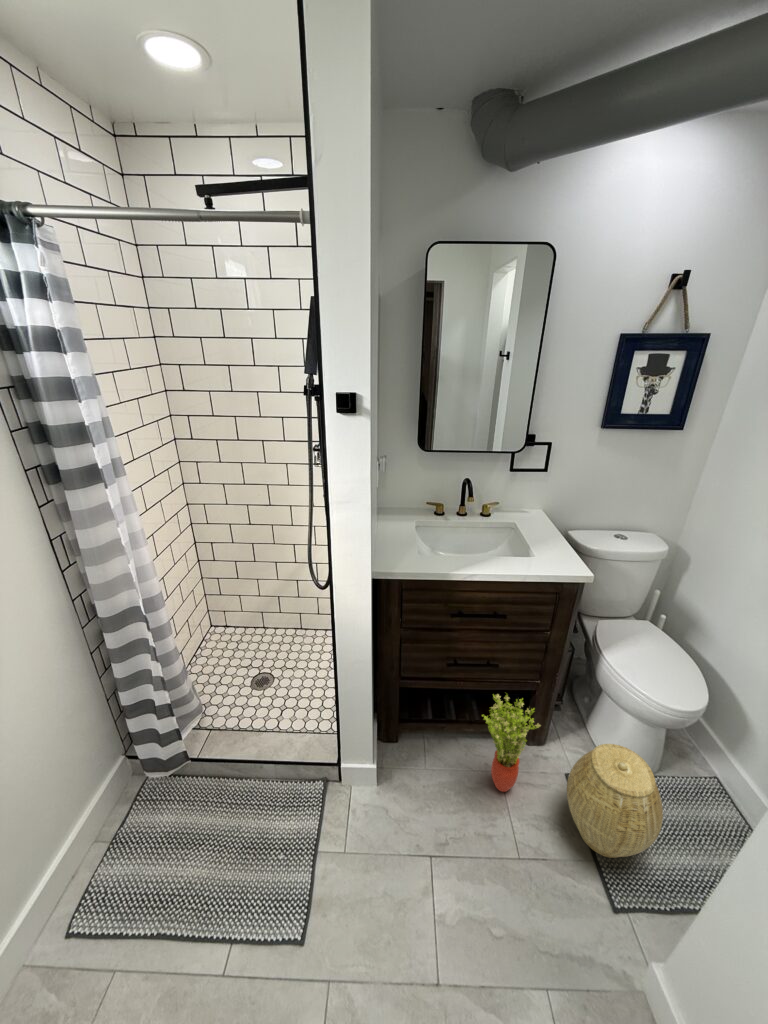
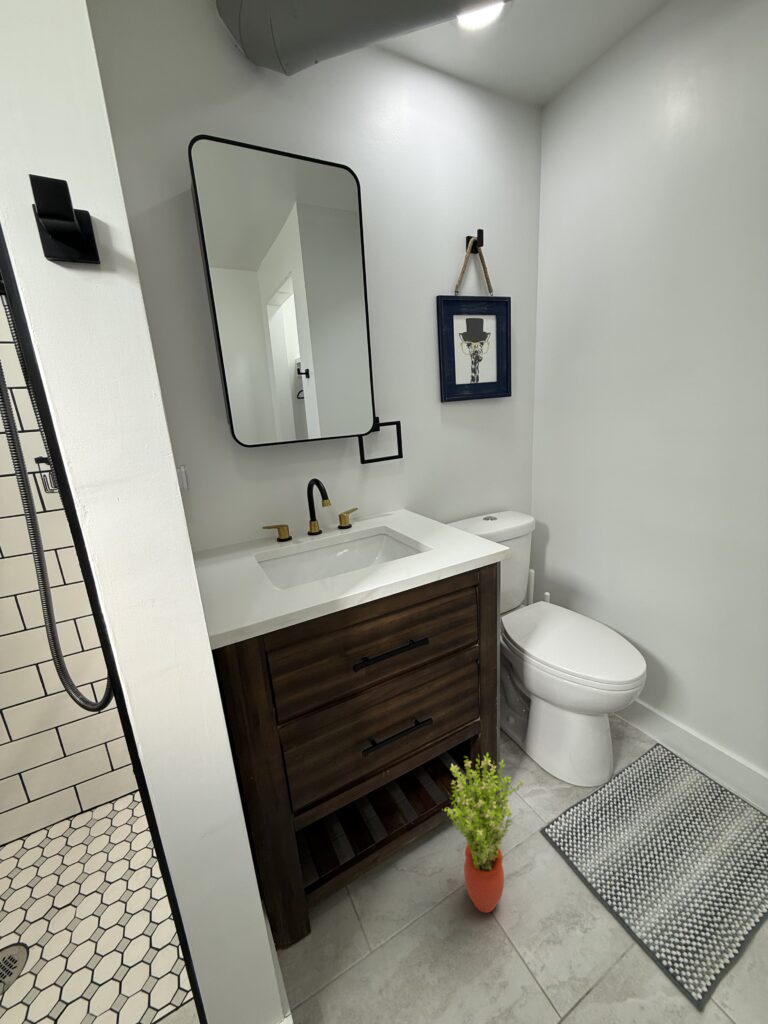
woven basket: present [567,744,663,858] -> none [561,756,692,924]

